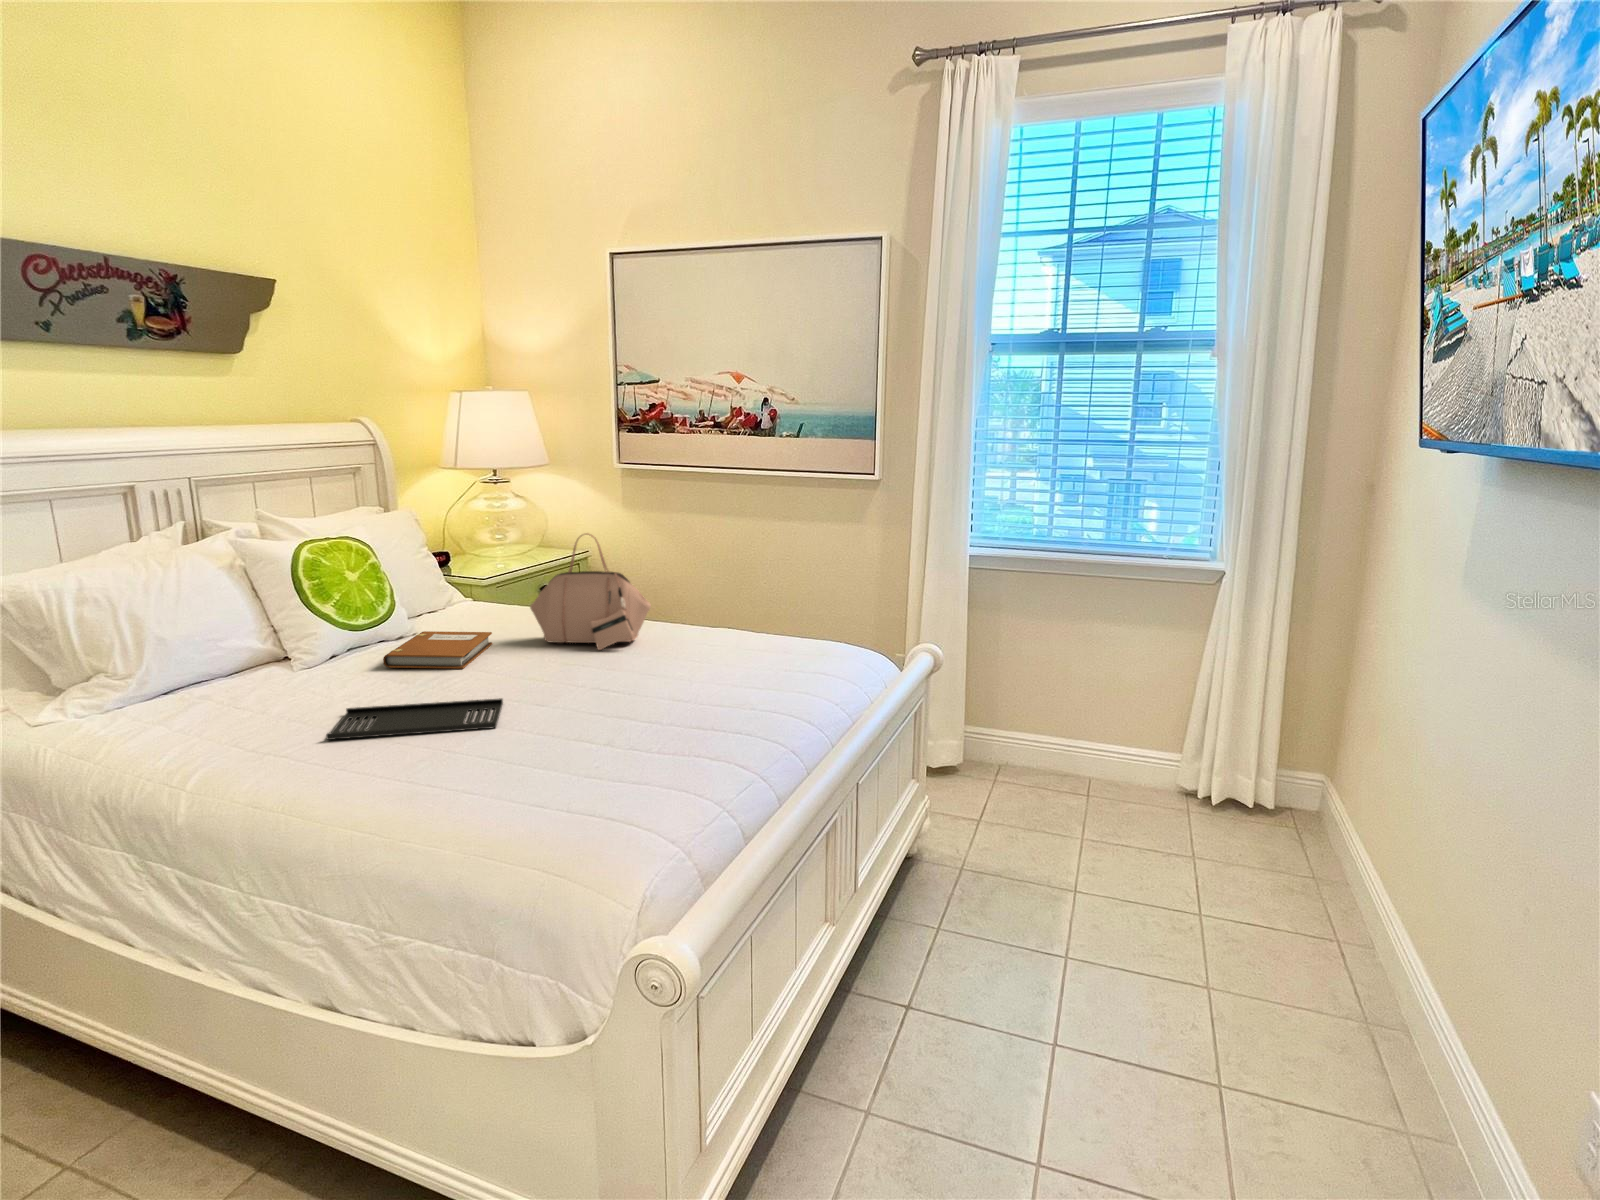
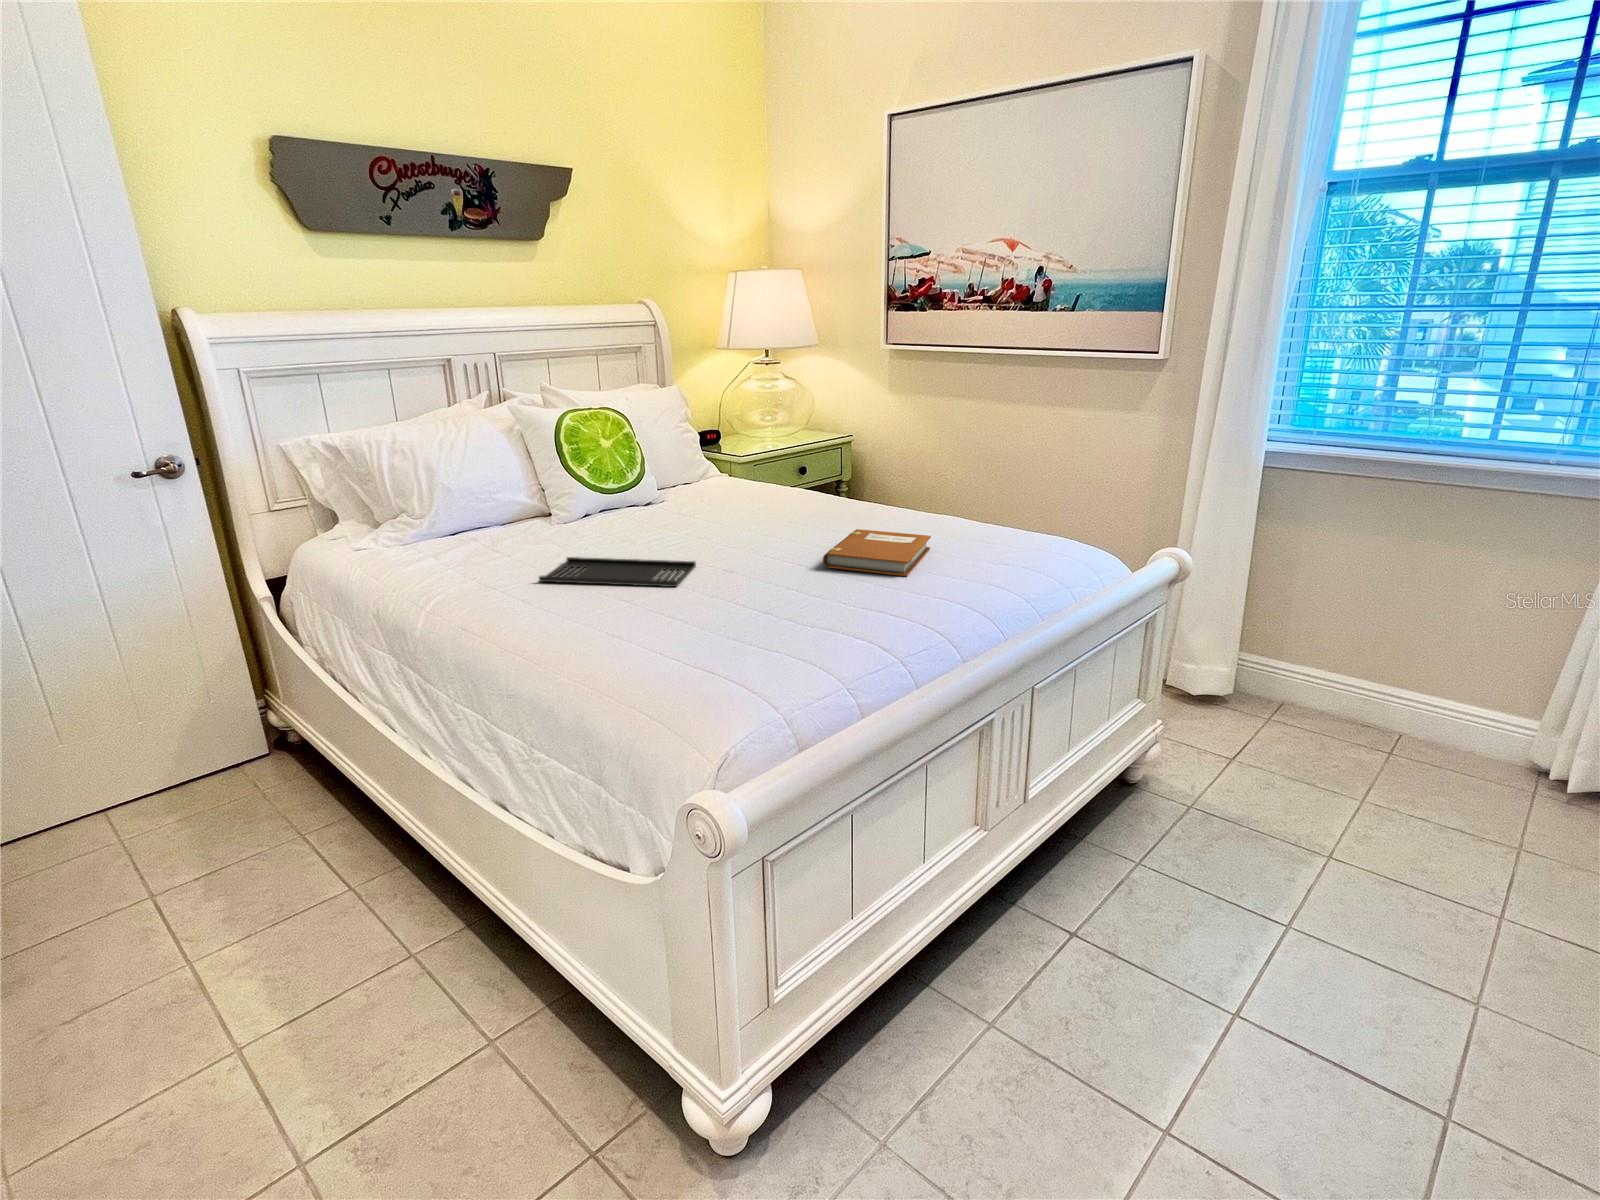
handbag: present [530,533,651,650] -> none [754,408,866,527]
notebook: present [383,631,492,669] -> present [823,529,931,576]

